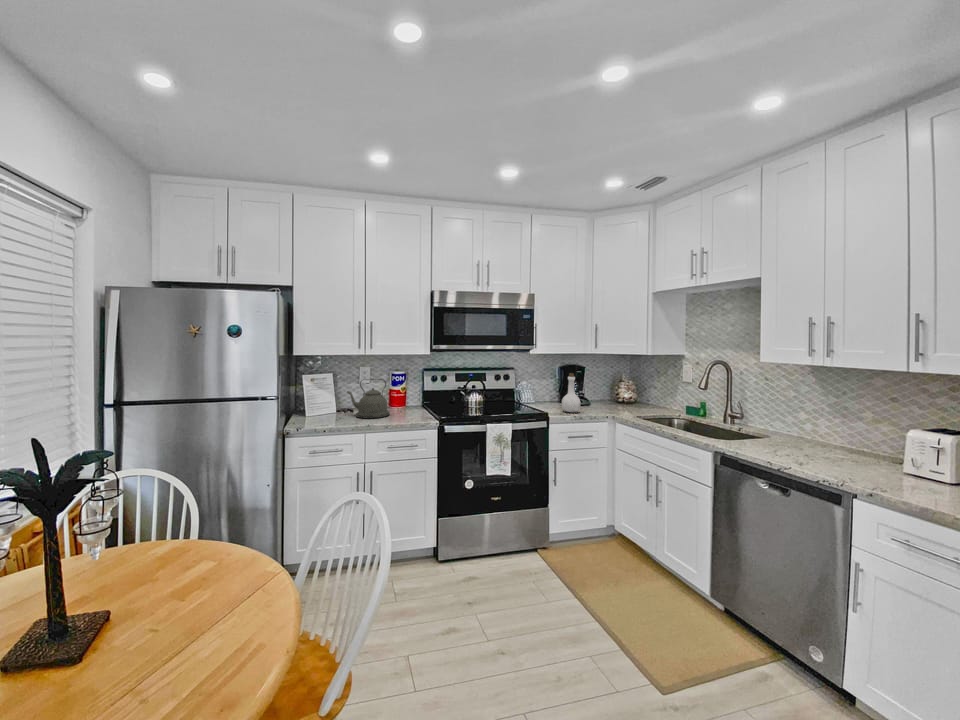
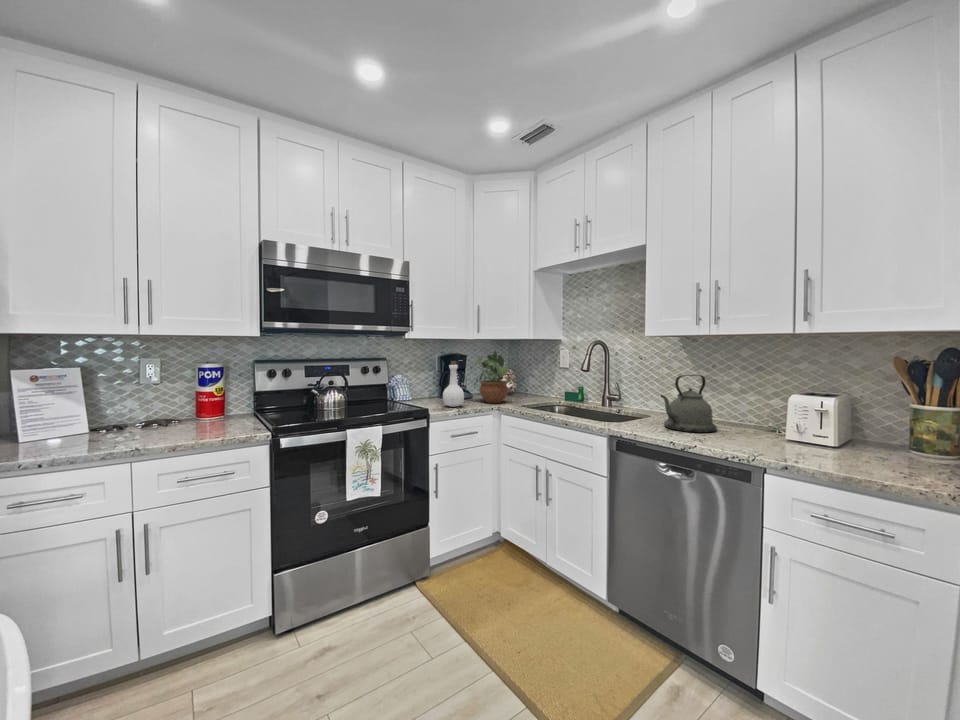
potted plant: none [589,364,627,411] -> present [474,351,511,403]
kettle: present [347,382,390,419] -> present [661,375,717,433]

